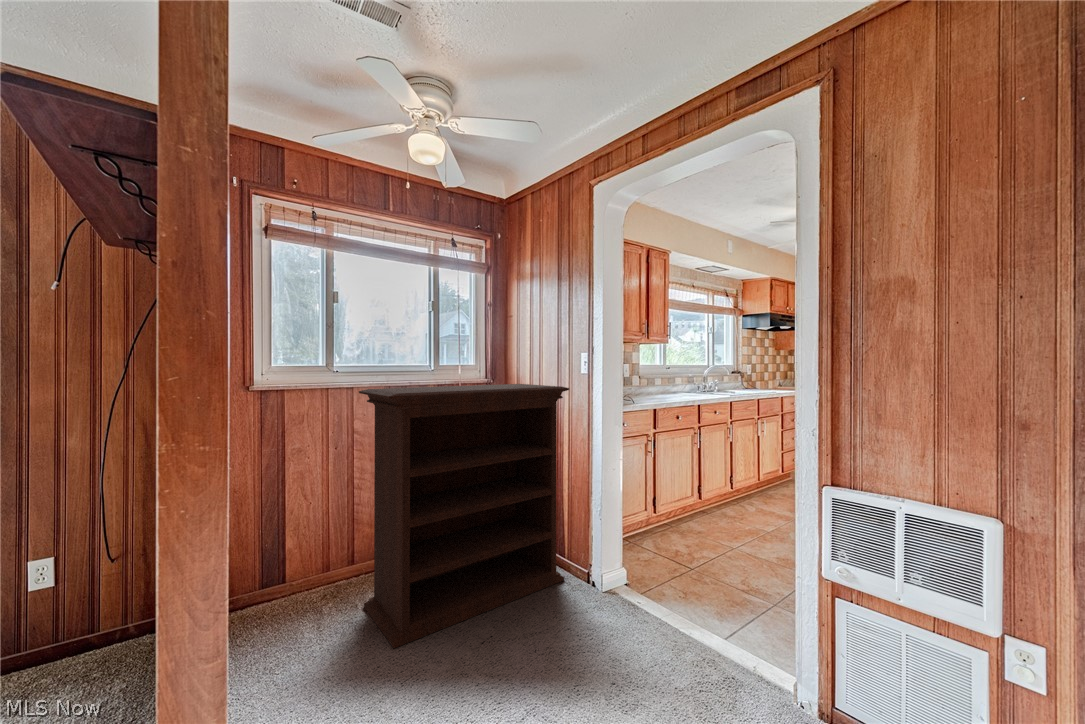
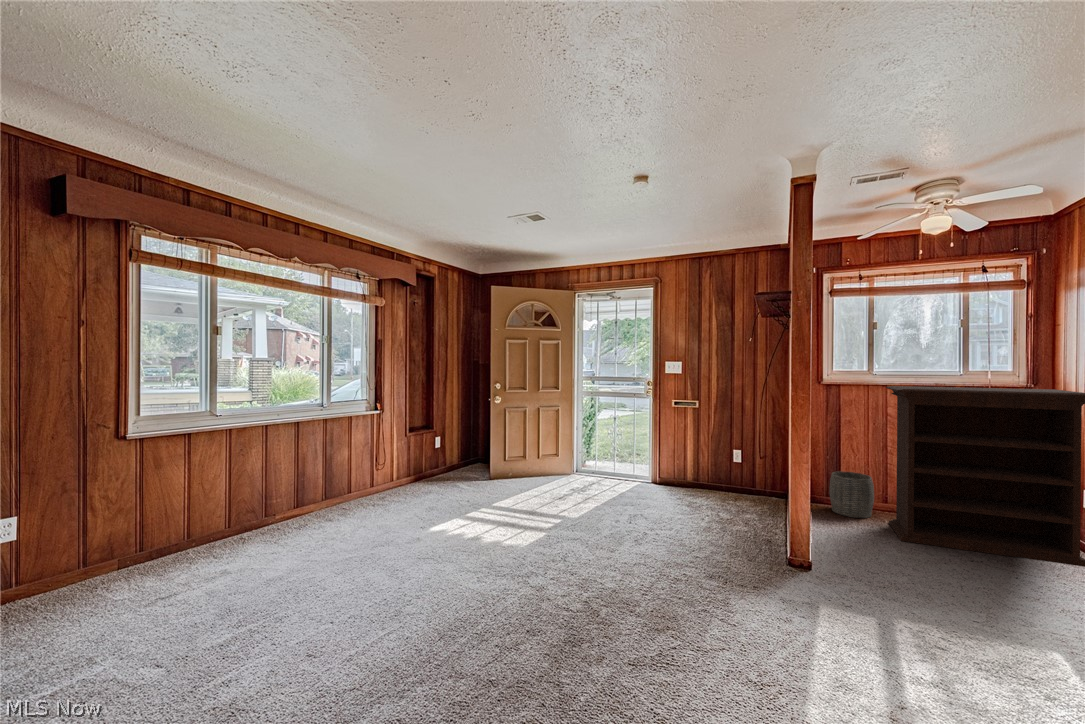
woven basket: none [268,534,340,625] -> present [830,471,874,518]

